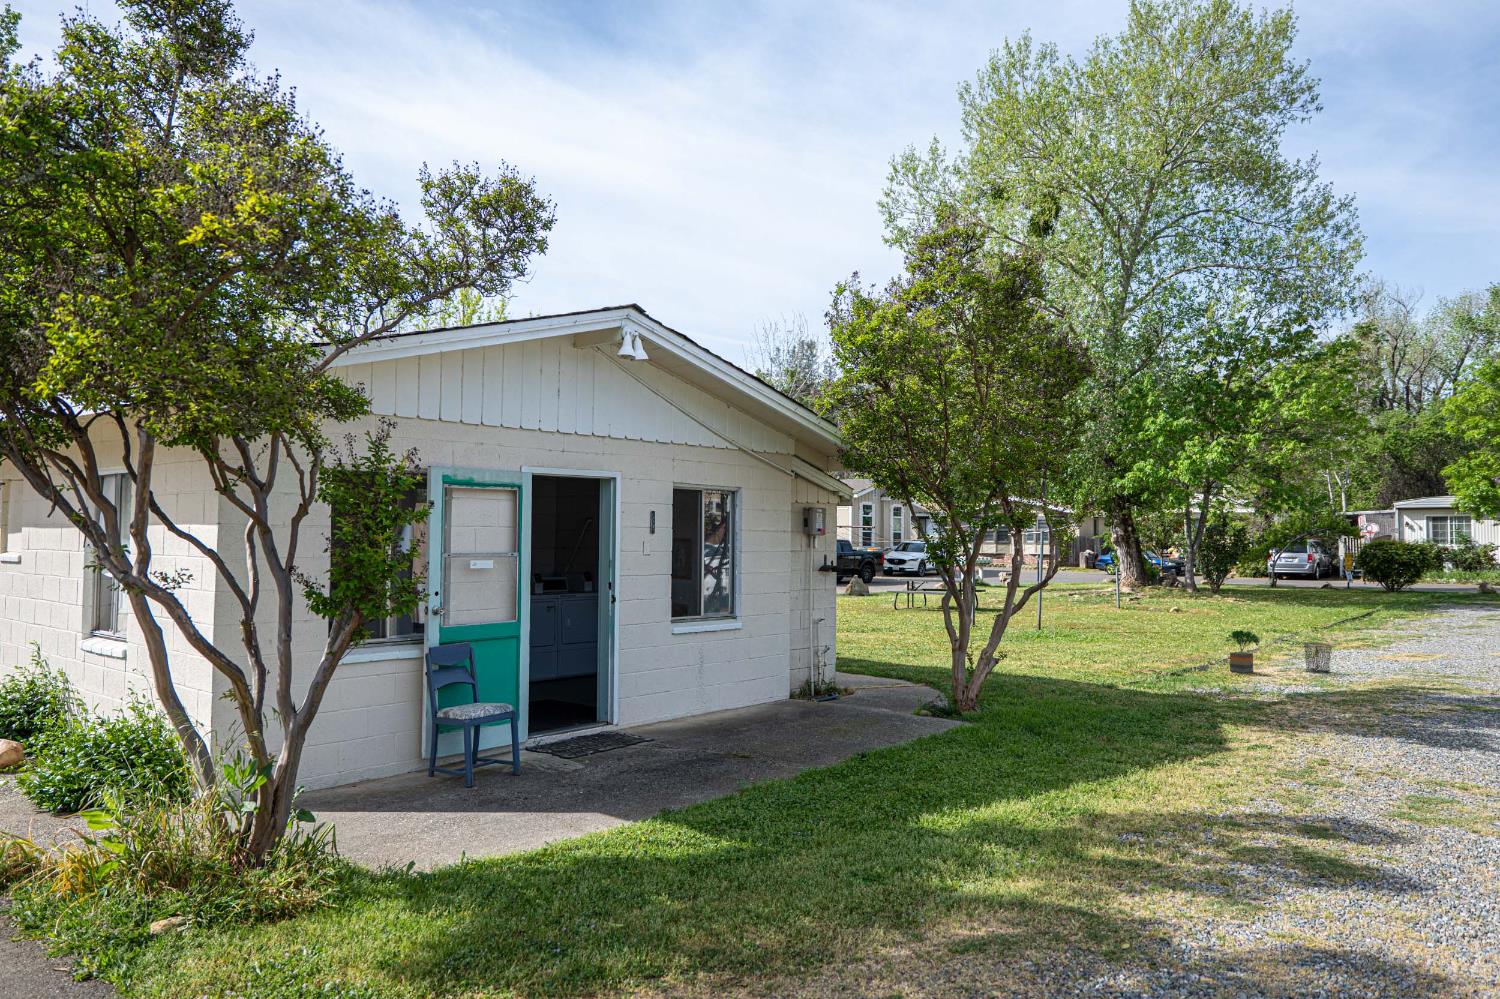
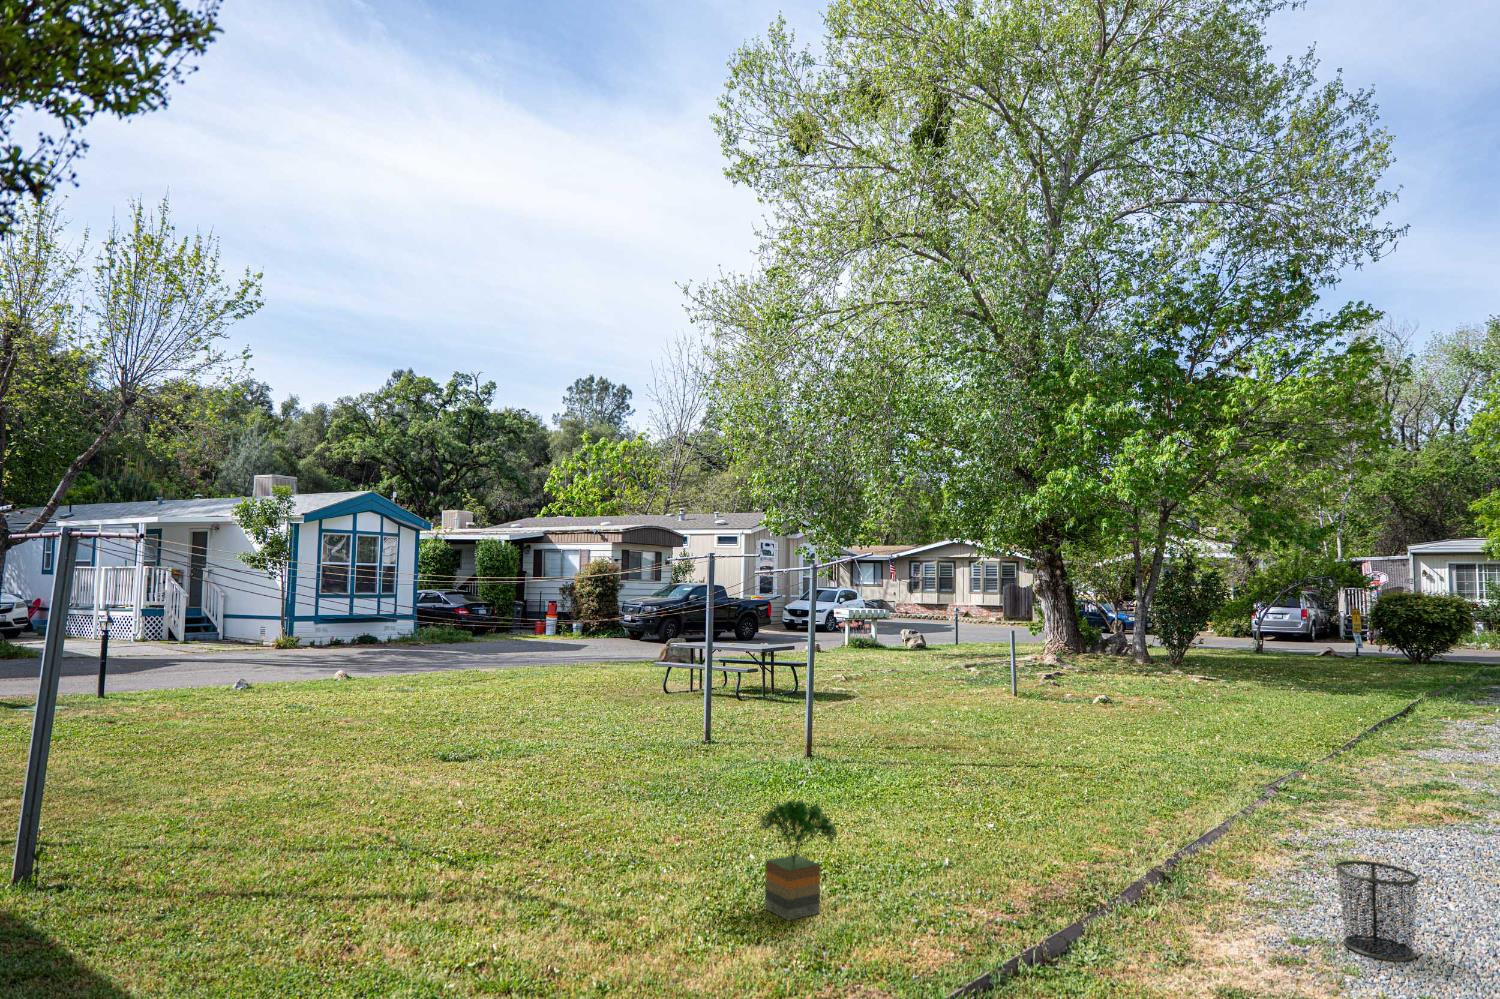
potted tree: present [1226,630,1260,673] -> present [758,800,837,920]

